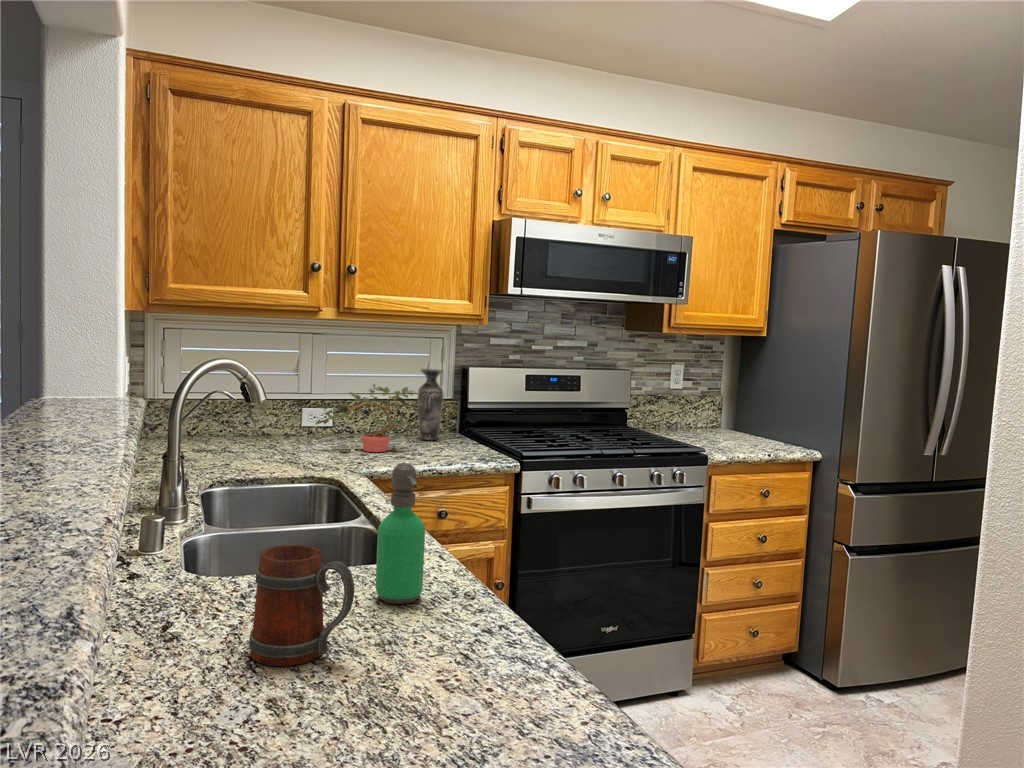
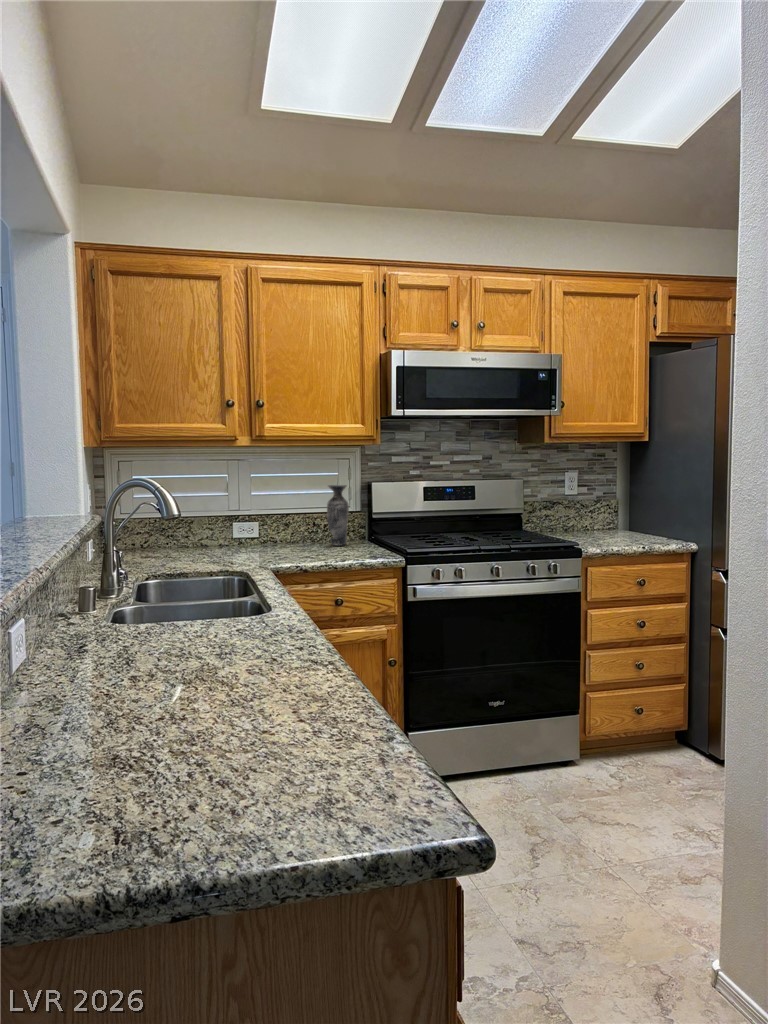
potted plant: present [315,384,414,452] -> none [234,497,319,555]
soap dispenser: present [375,463,425,604] -> none [215,529,250,630]
mug: present [249,545,354,666] -> none [111,579,175,655]

